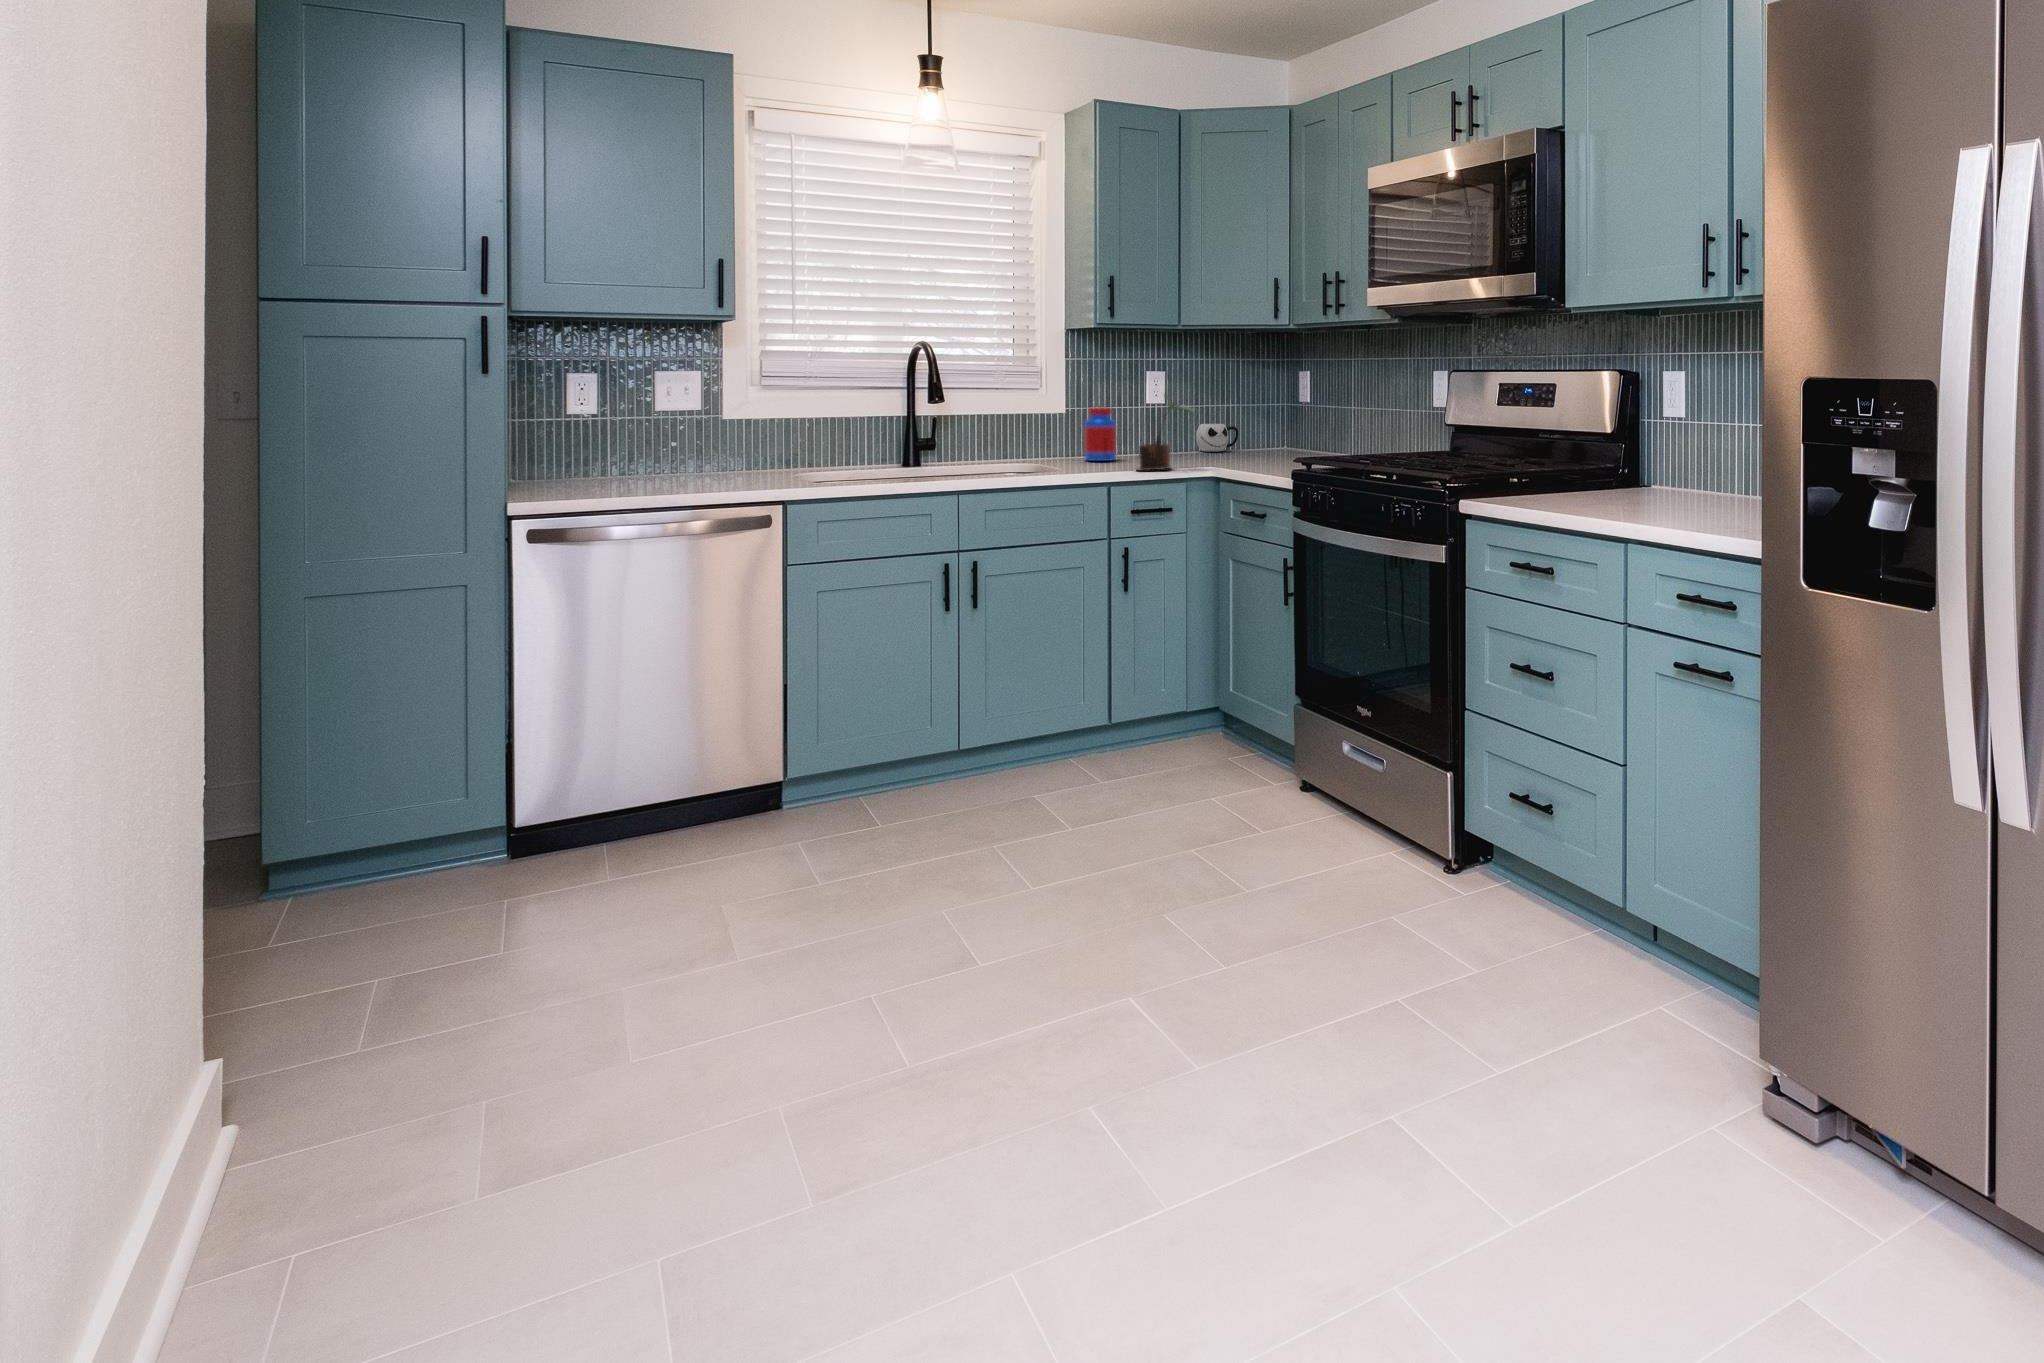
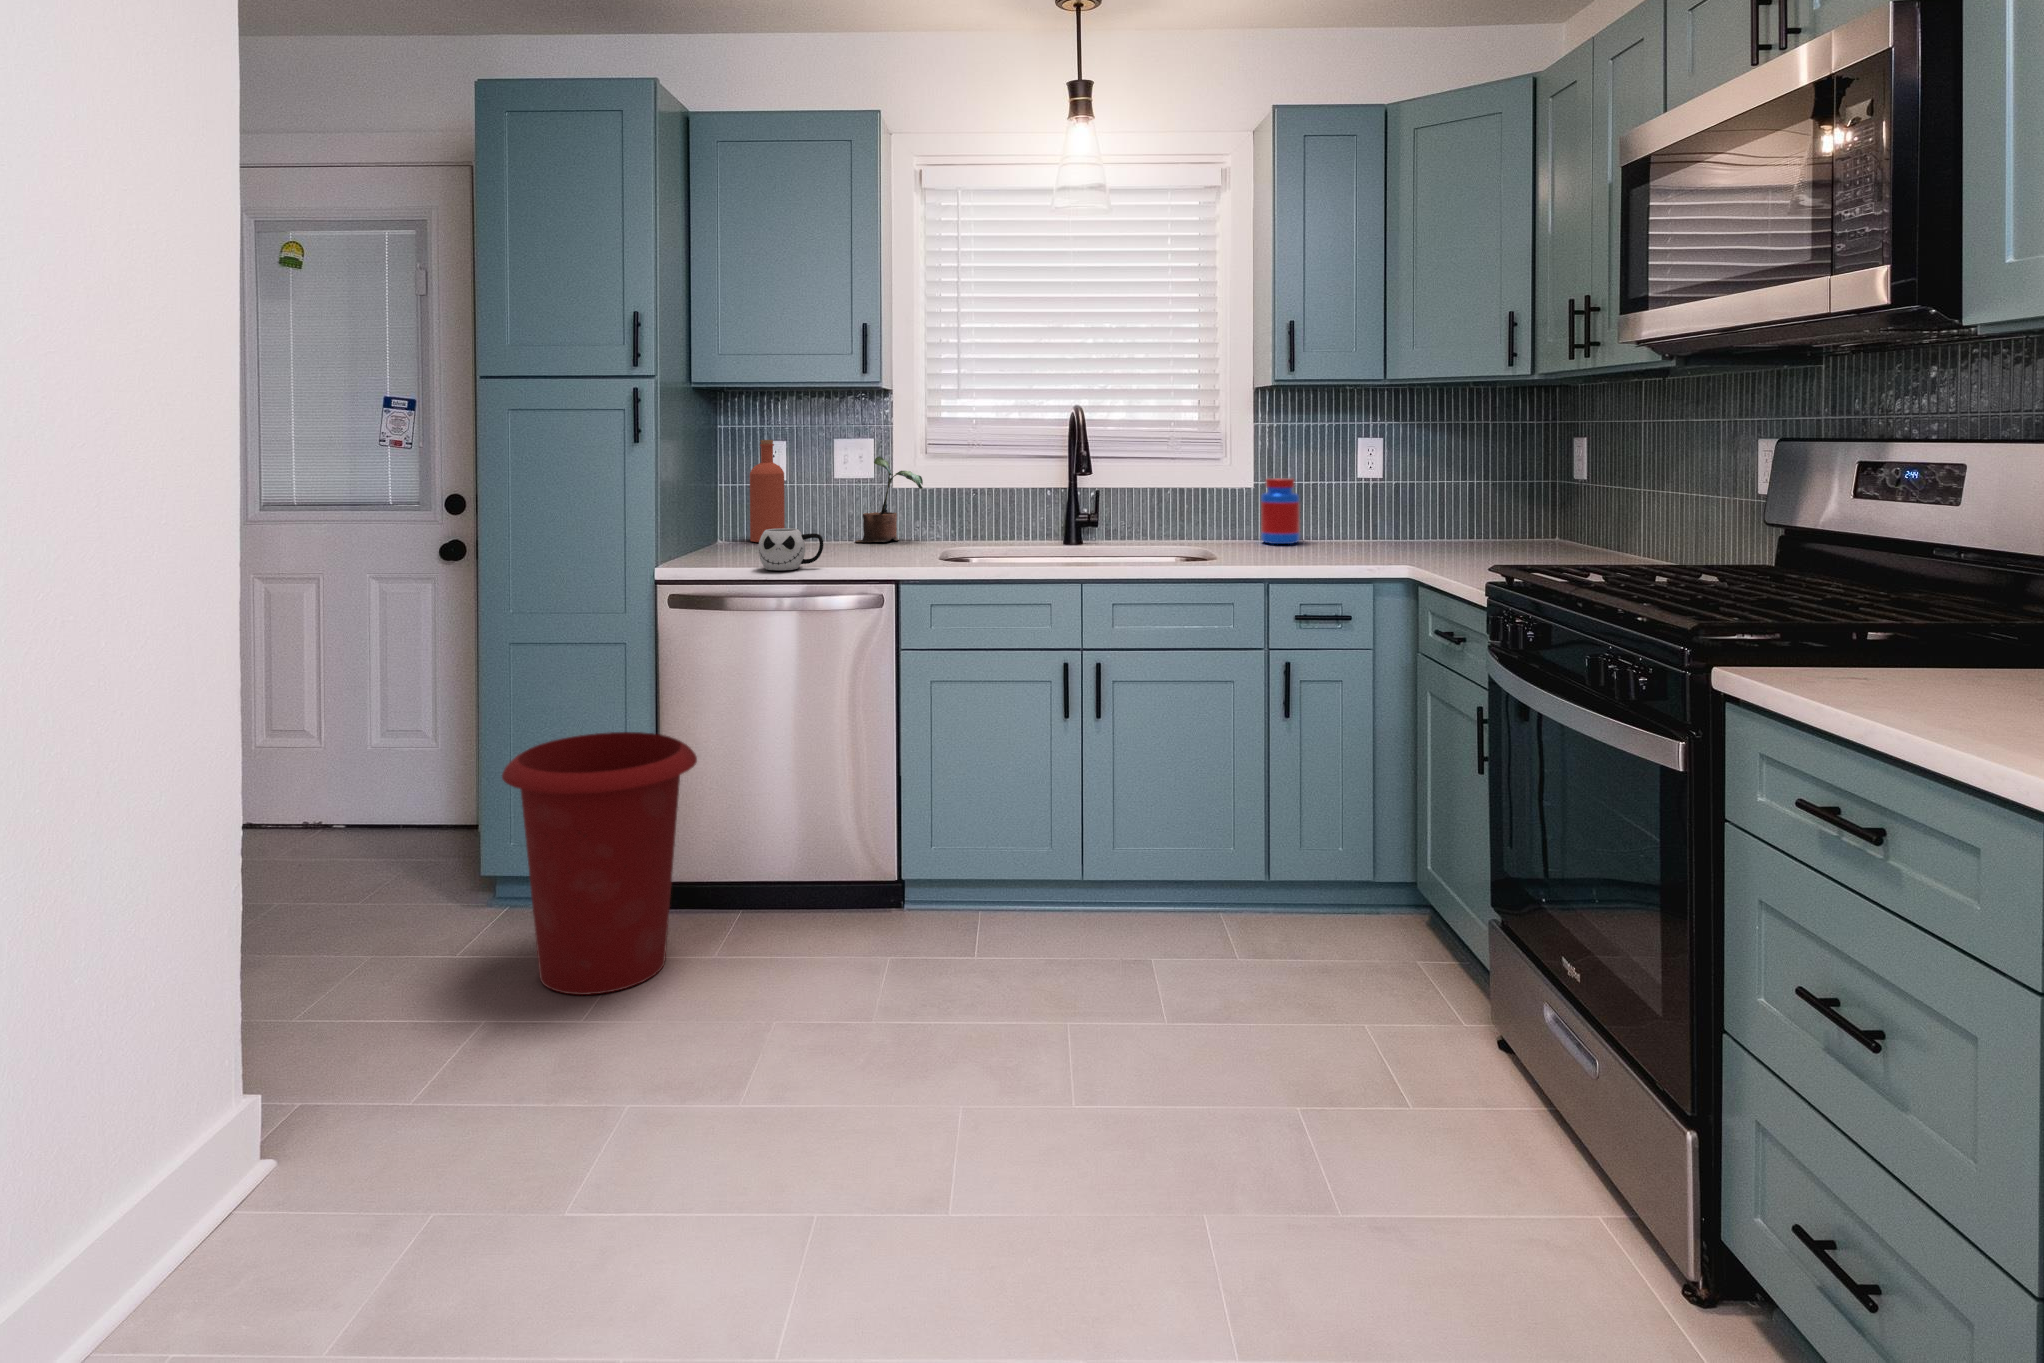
bottle: none [561,370,604,476] -> present [750,440,785,542]
potted plant: present [1137,394,1197,471] -> present [856,457,923,542]
mug: present [1196,424,1238,451] -> present [758,528,823,570]
waste bin: none [364,663,598,924] -> present [502,732,697,995]

